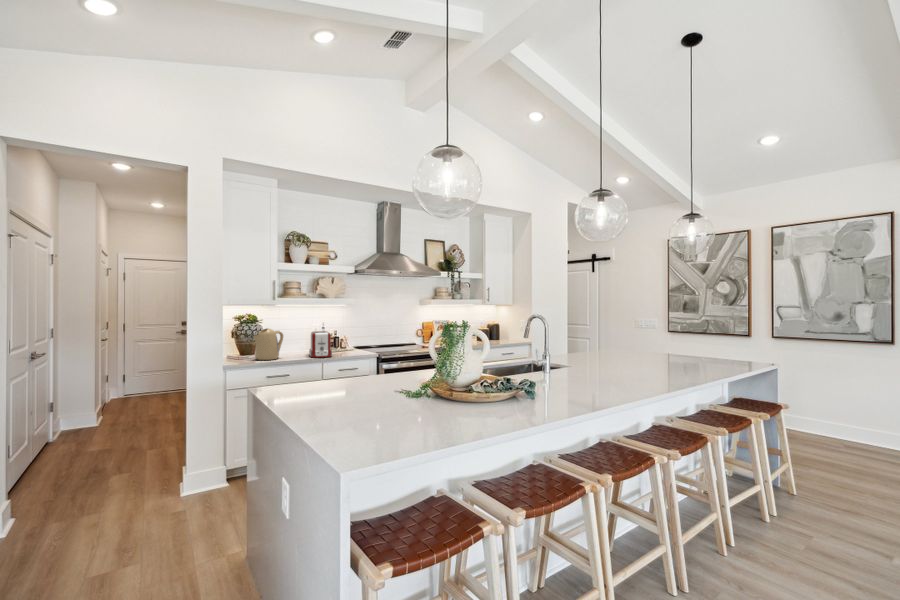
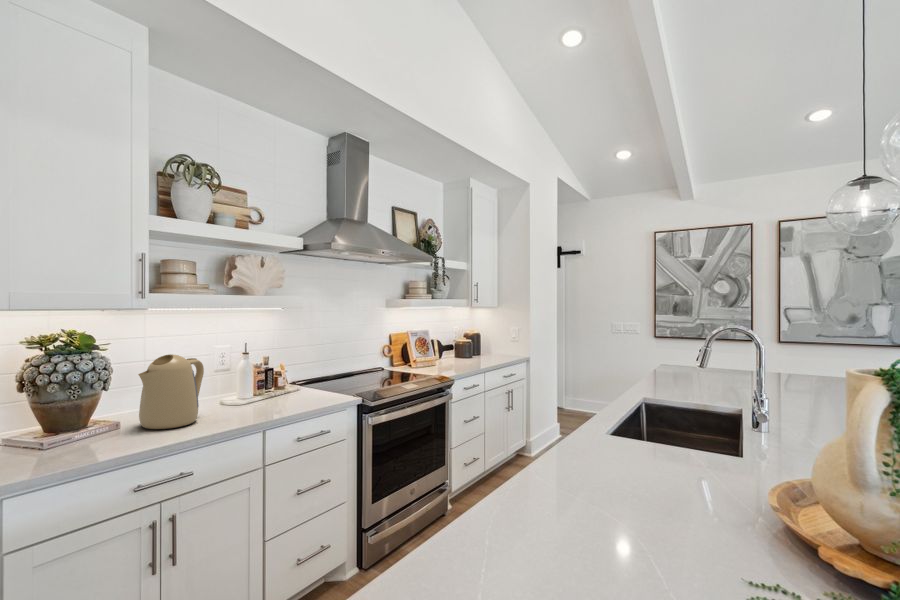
toaster: present [309,331,332,358] -> none [248,354,307,410]

